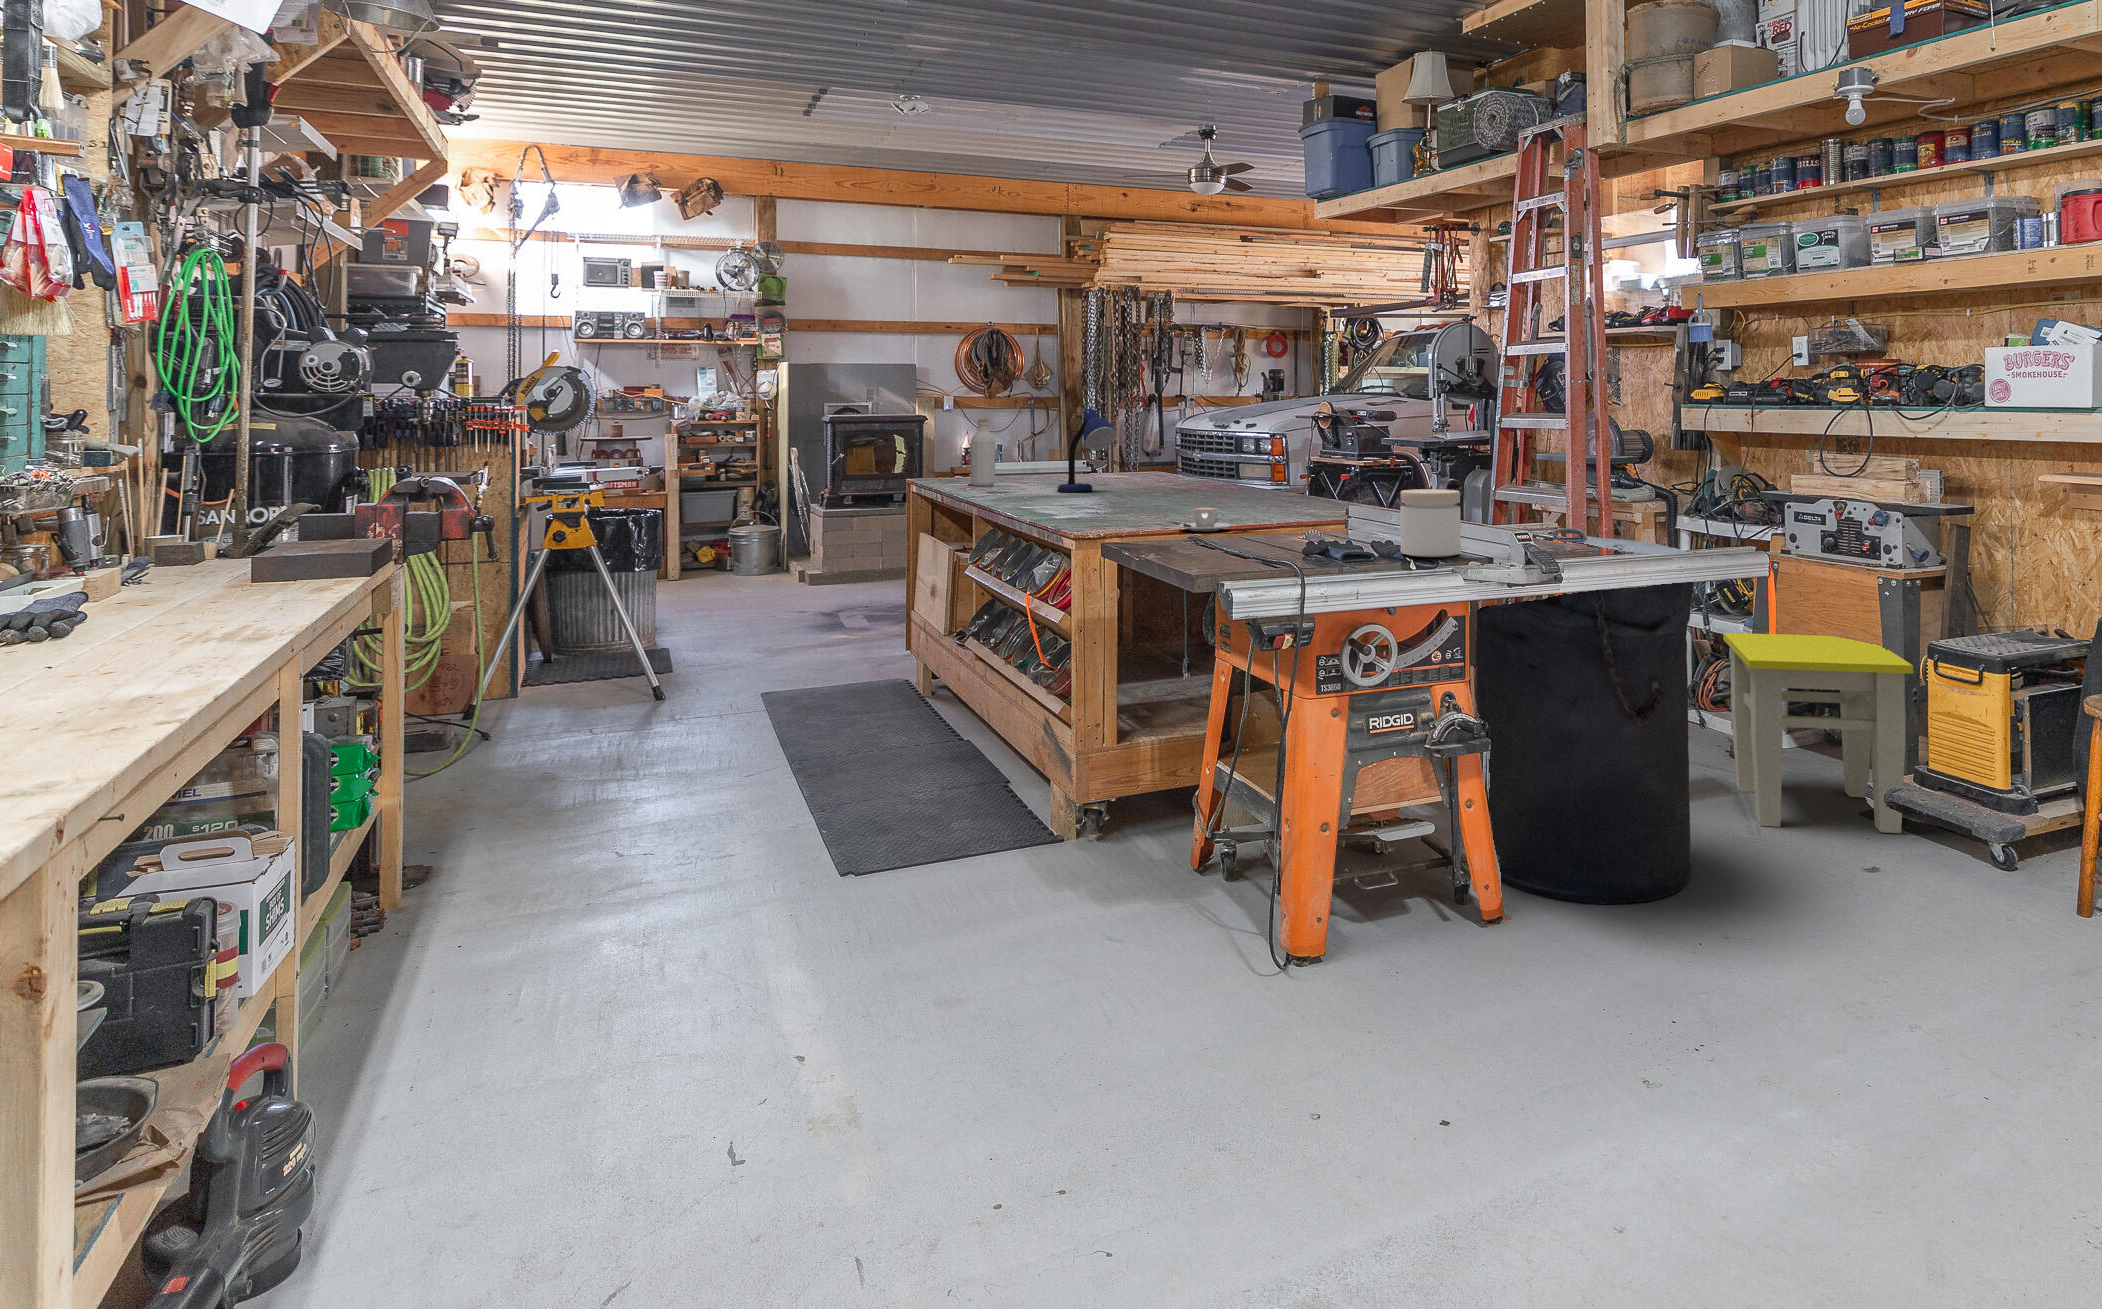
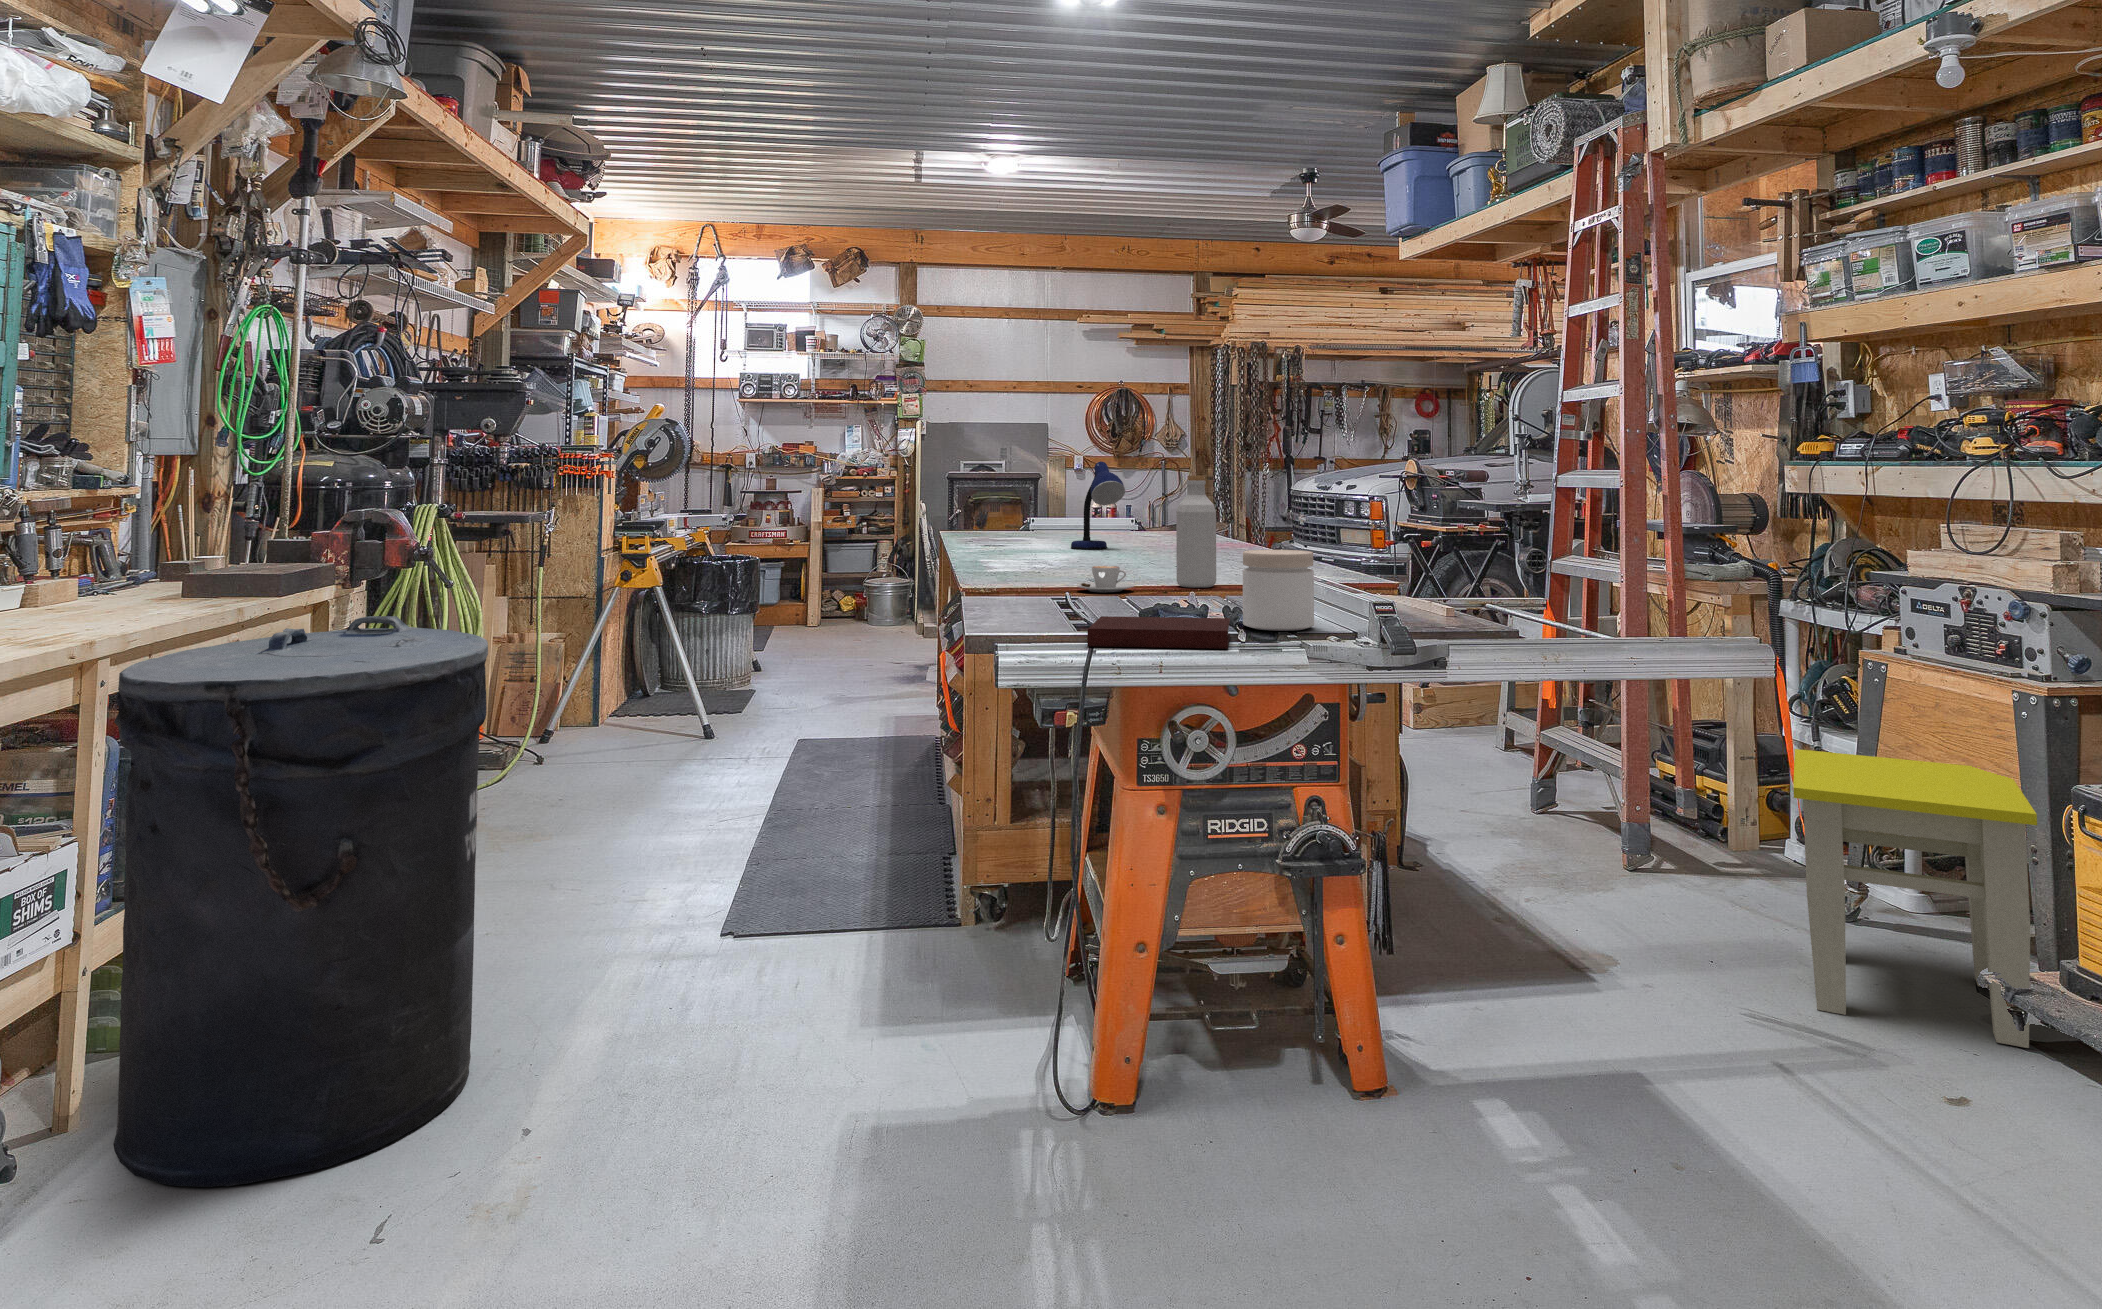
bottle: present [971,419,995,486] -> present [1176,476,1216,588]
trash can: present [1476,528,1694,904] -> present [113,616,488,1187]
notebook: none [1303,548,1438,577] -> present [1087,616,1230,649]

